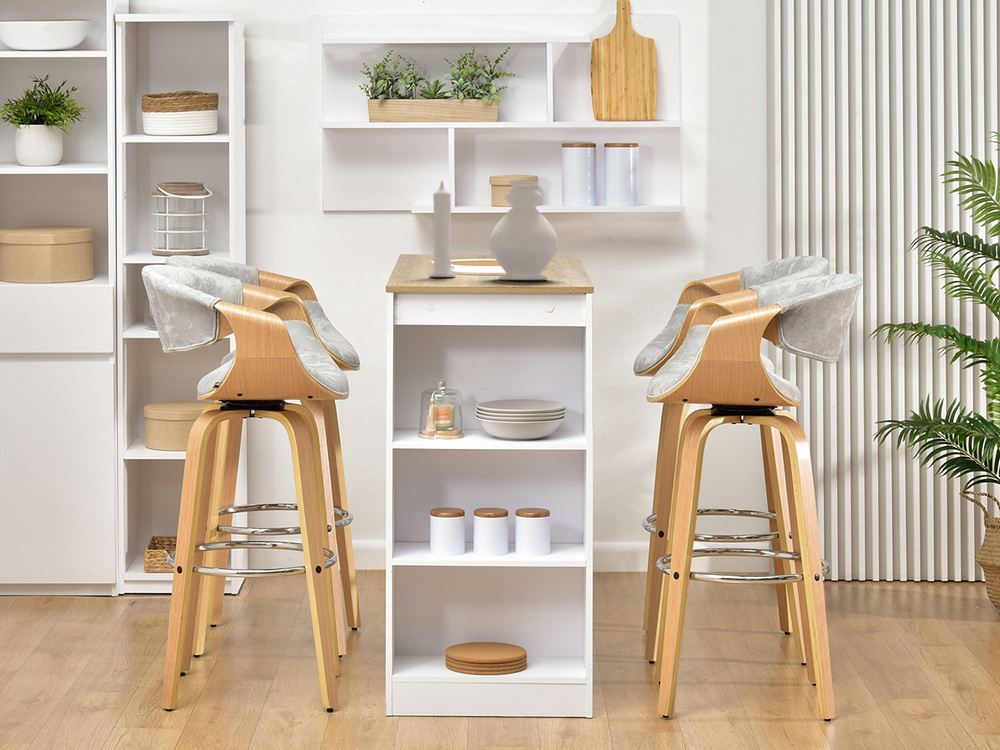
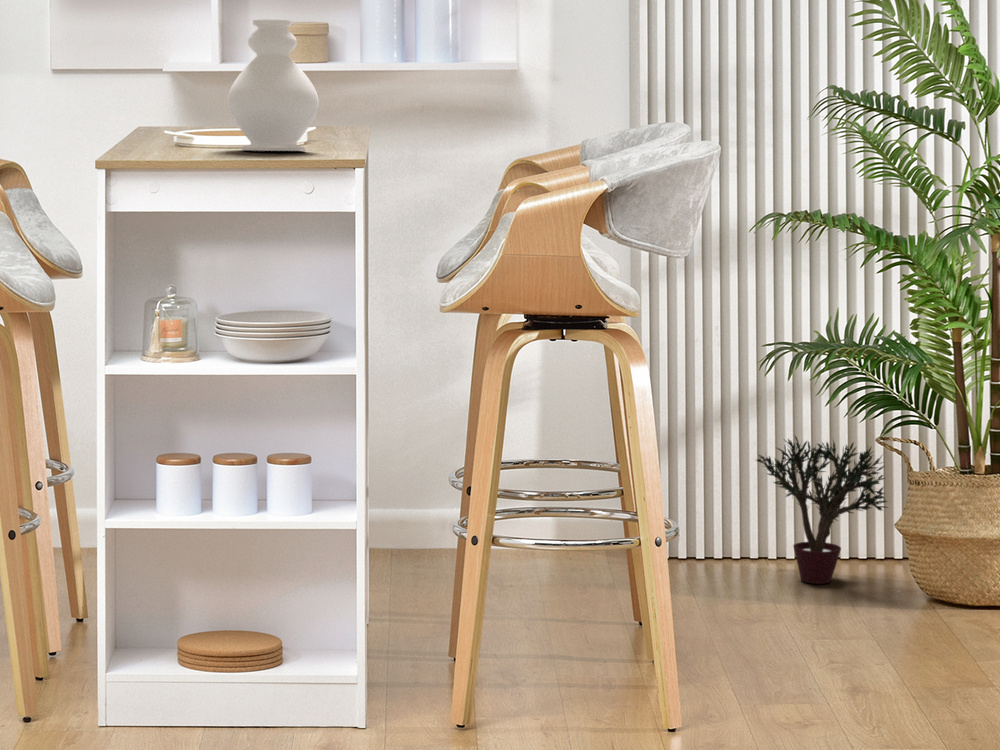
candle: present [429,181,456,277] -> none [149,19,185,147]
potted plant: none [864,487,975,603] -> present [756,436,887,584]

